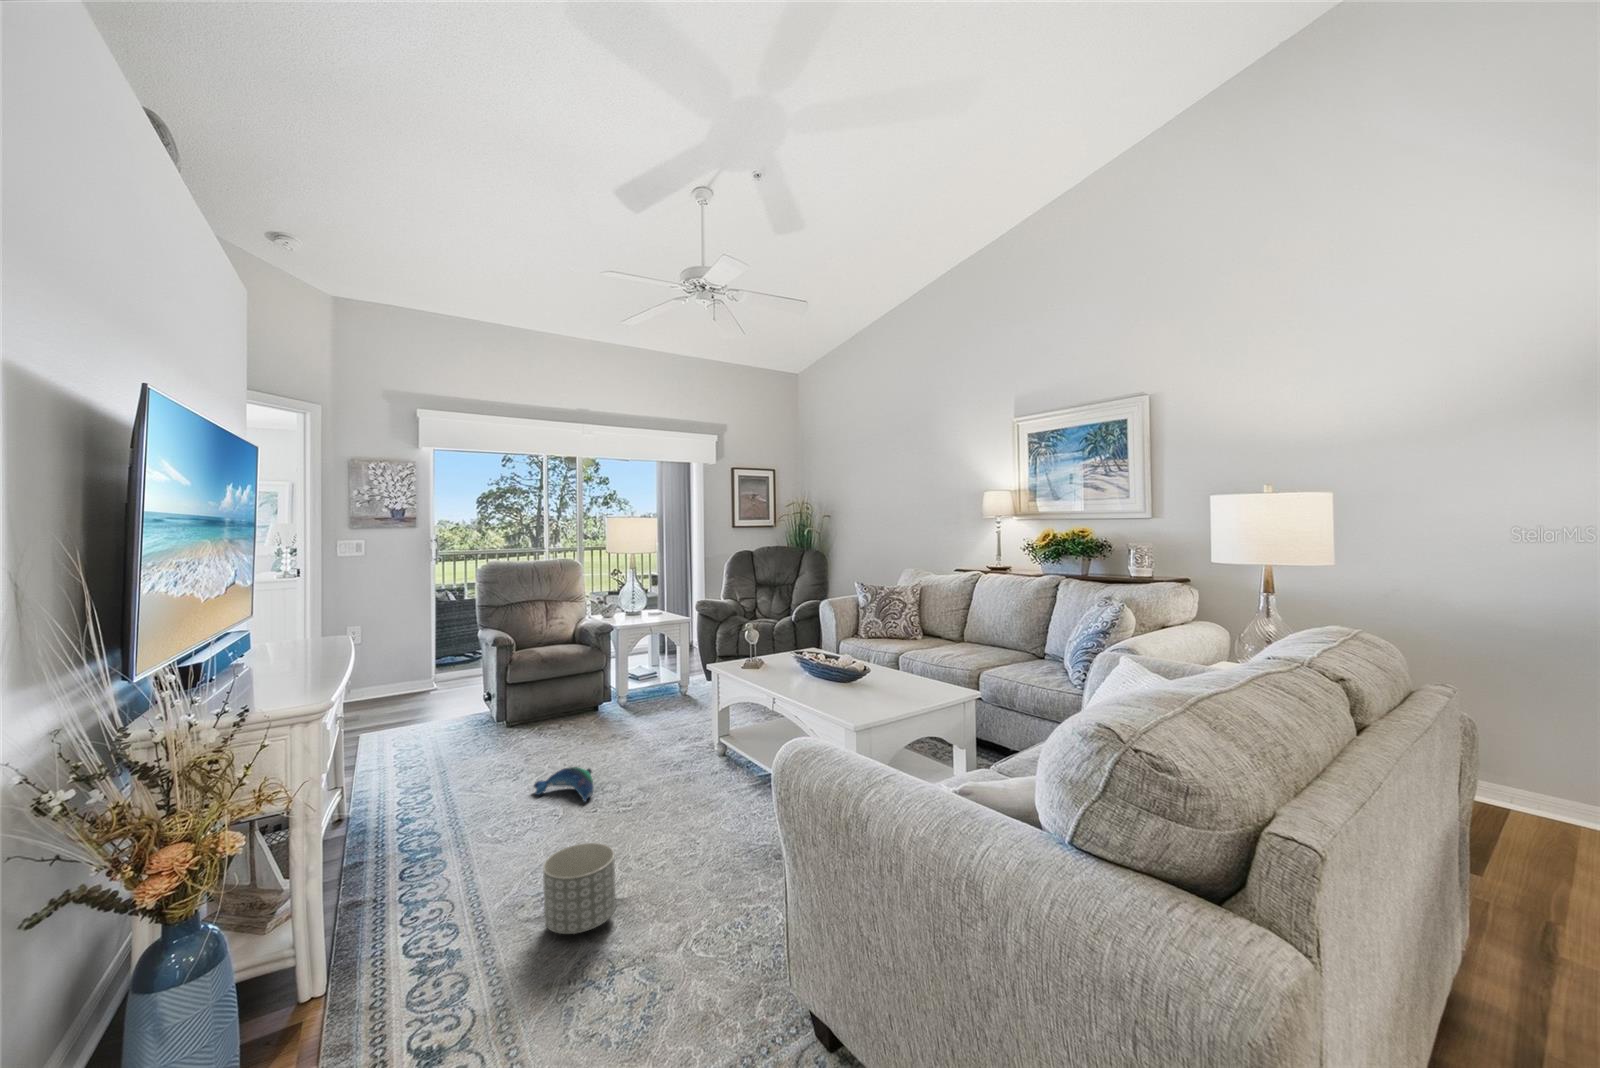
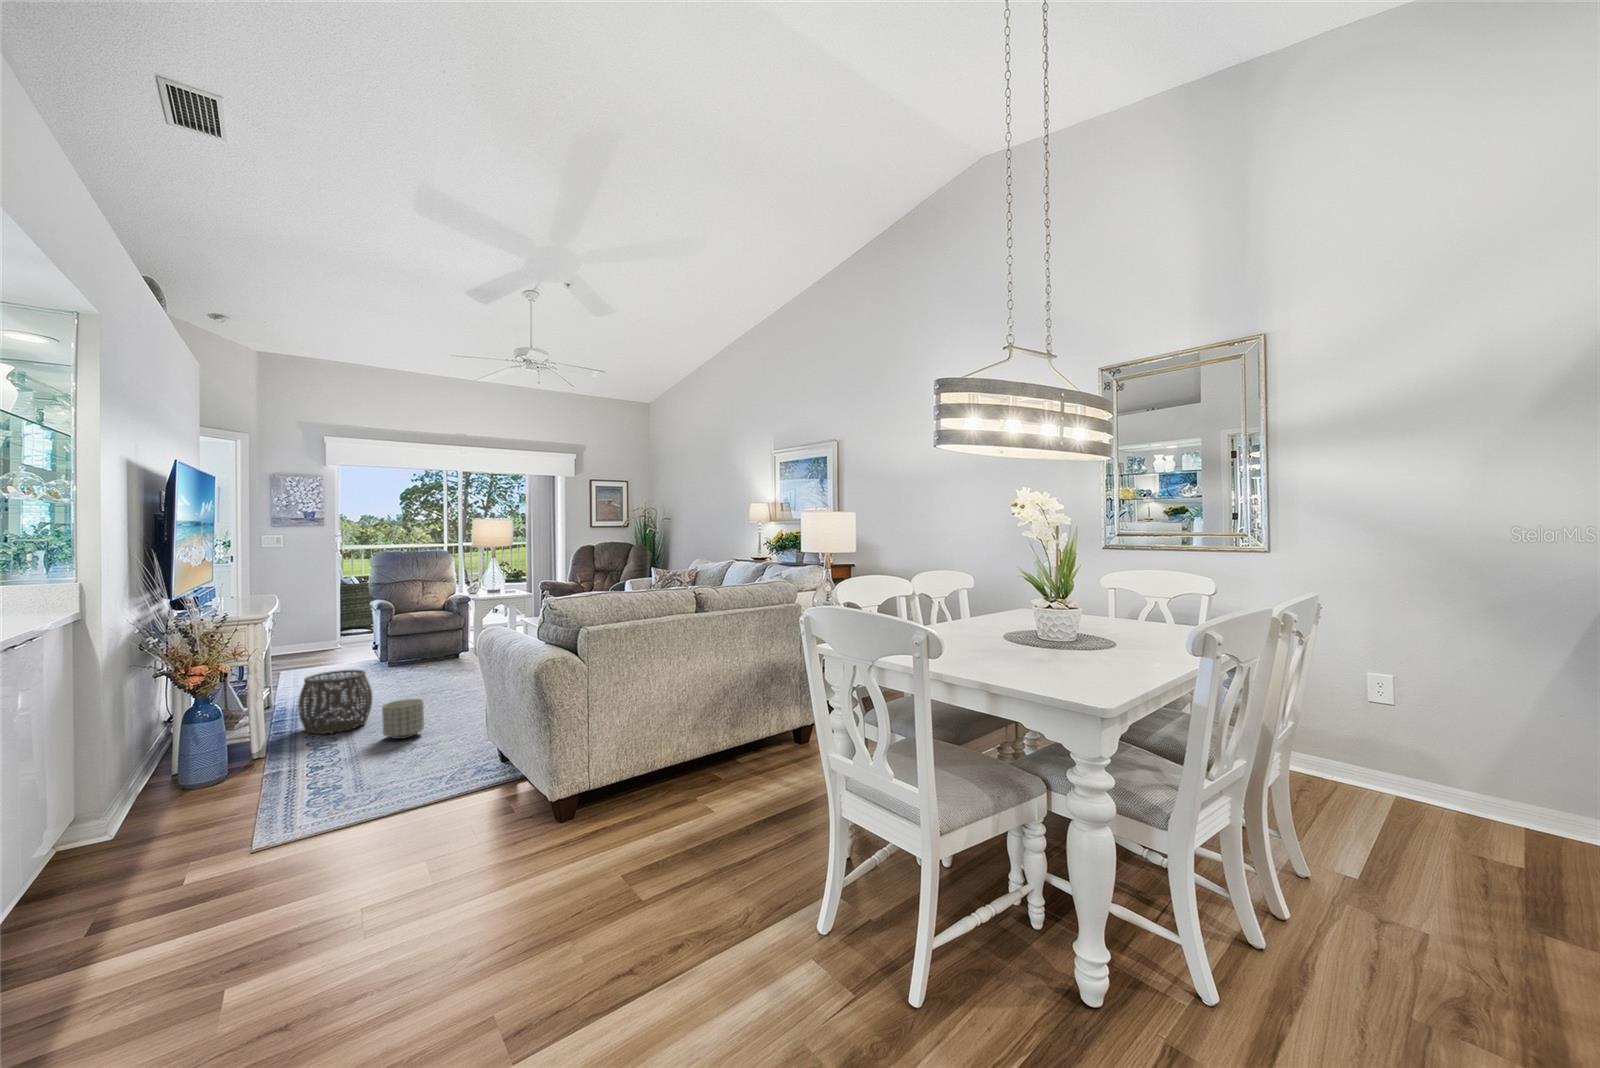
plush toy: present [534,767,593,802] -> none [395,679,434,697]
woven basket: none [387,774,515,911] -> present [298,670,372,734]

